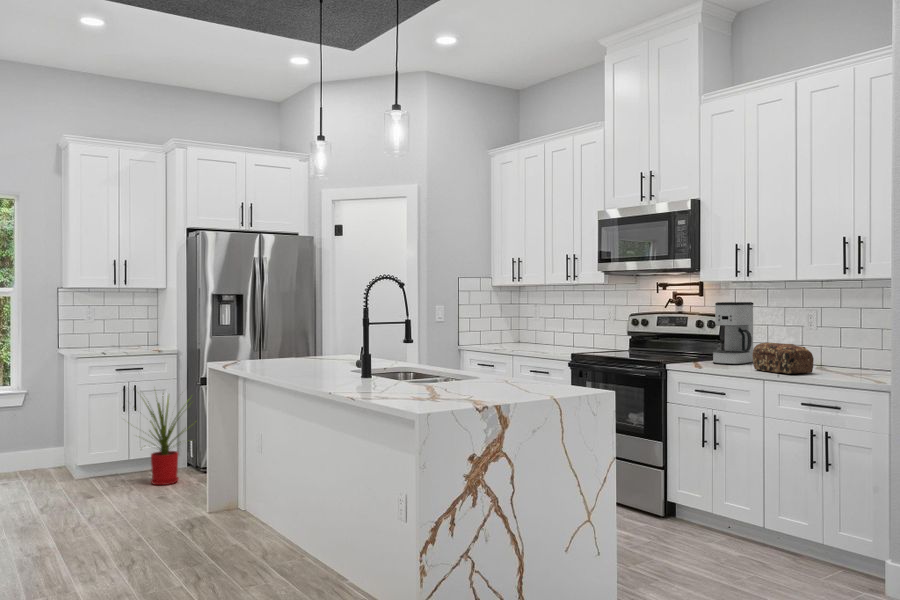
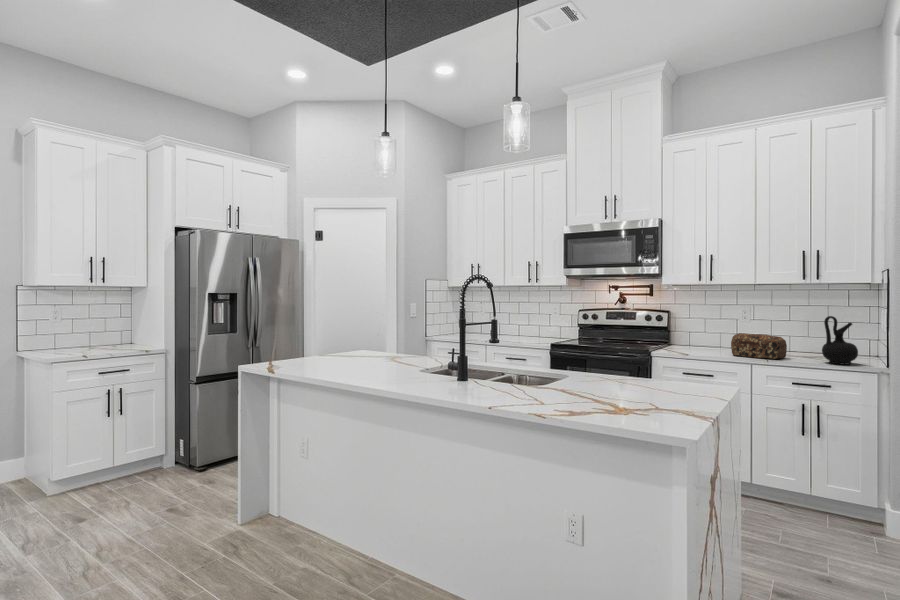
coffee maker: present [713,302,753,365] -> none [677,301,708,351]
ceramic jug: none [834,321,874,381] -> present [822,316,858,364]
house plant: present [144,396,188,485] -> none [111,386,198,490]

